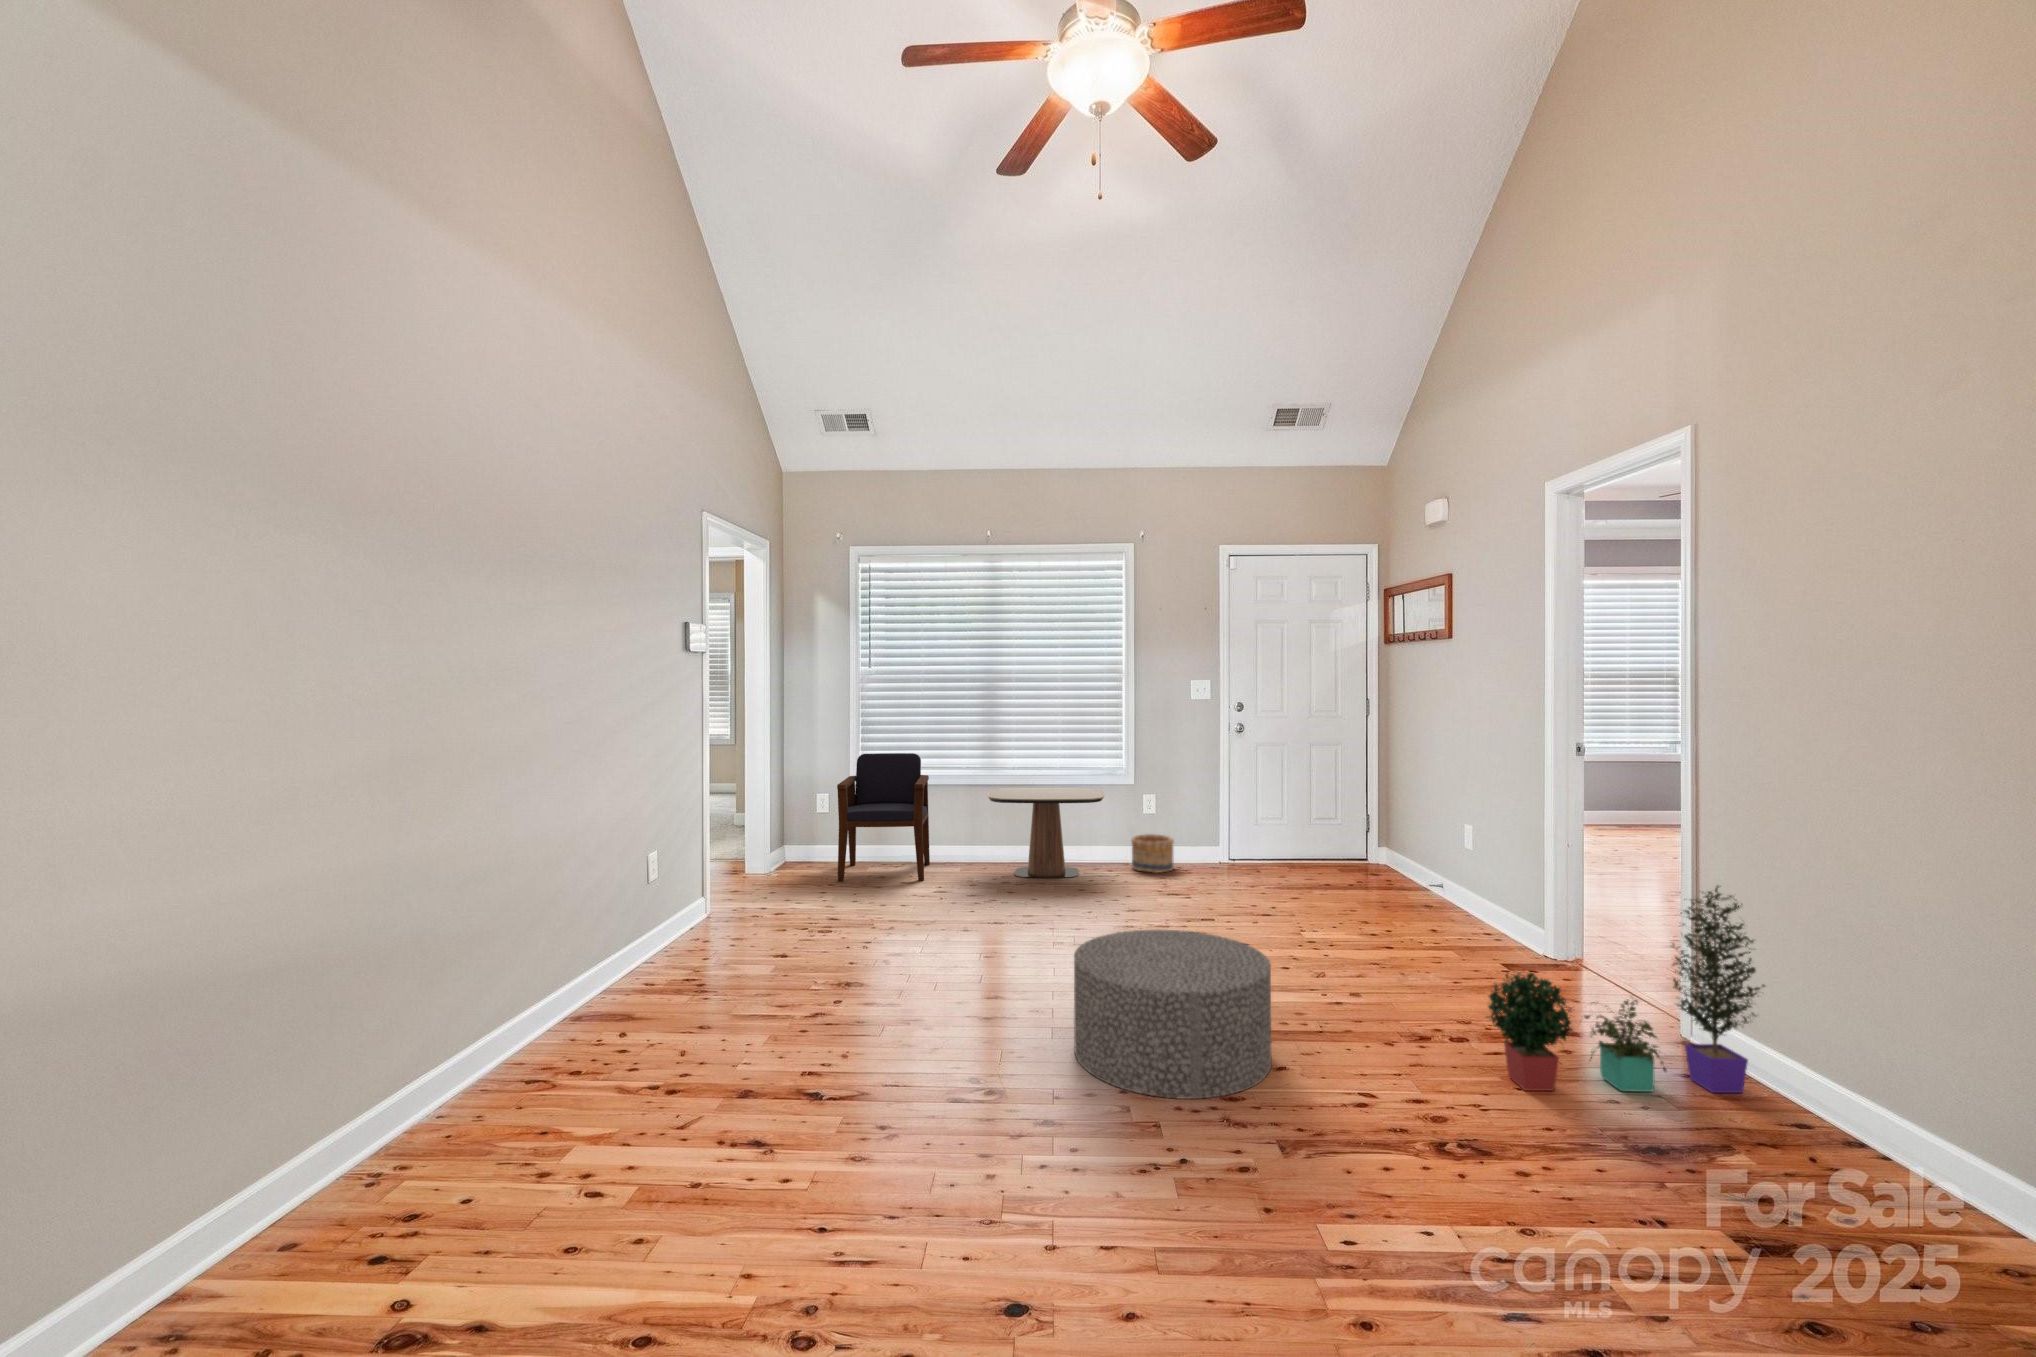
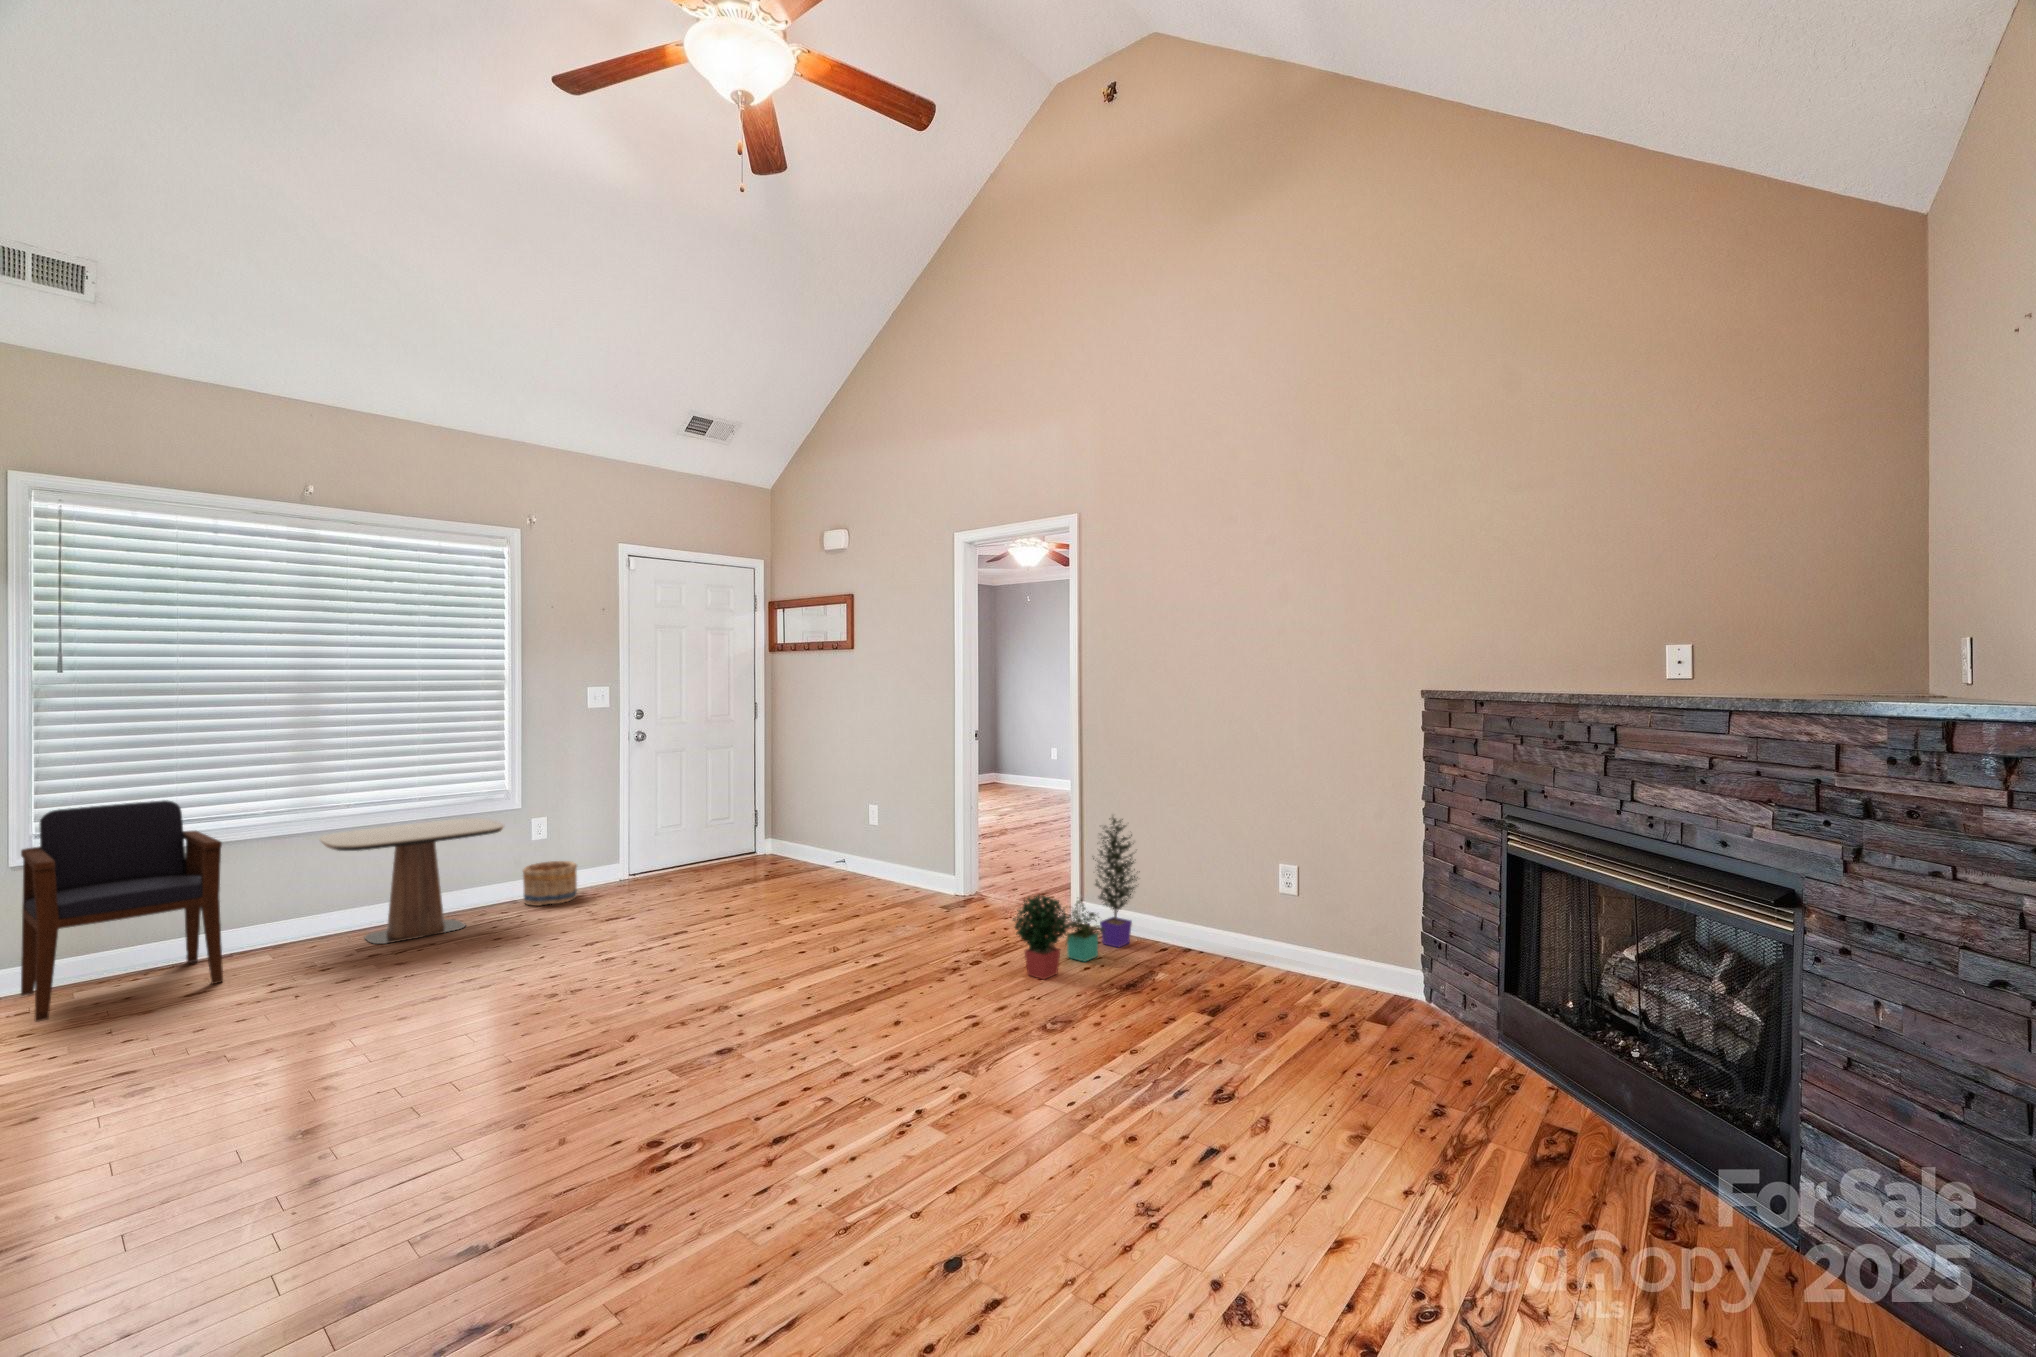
ottoman: present [1074,930,1271,1099] -> none [702,926,896,1088]

